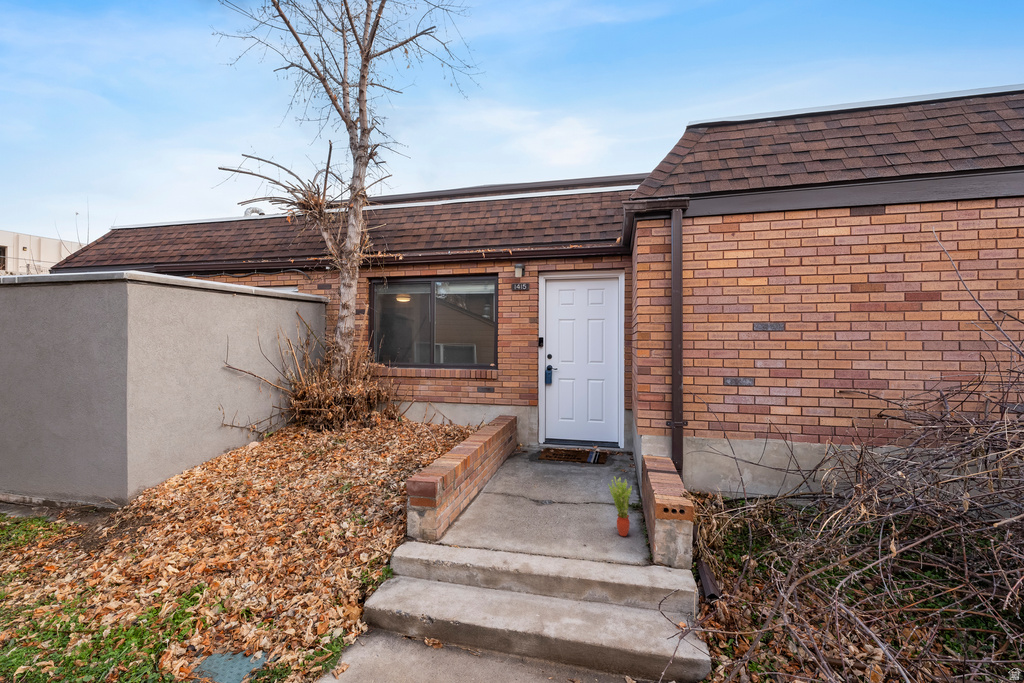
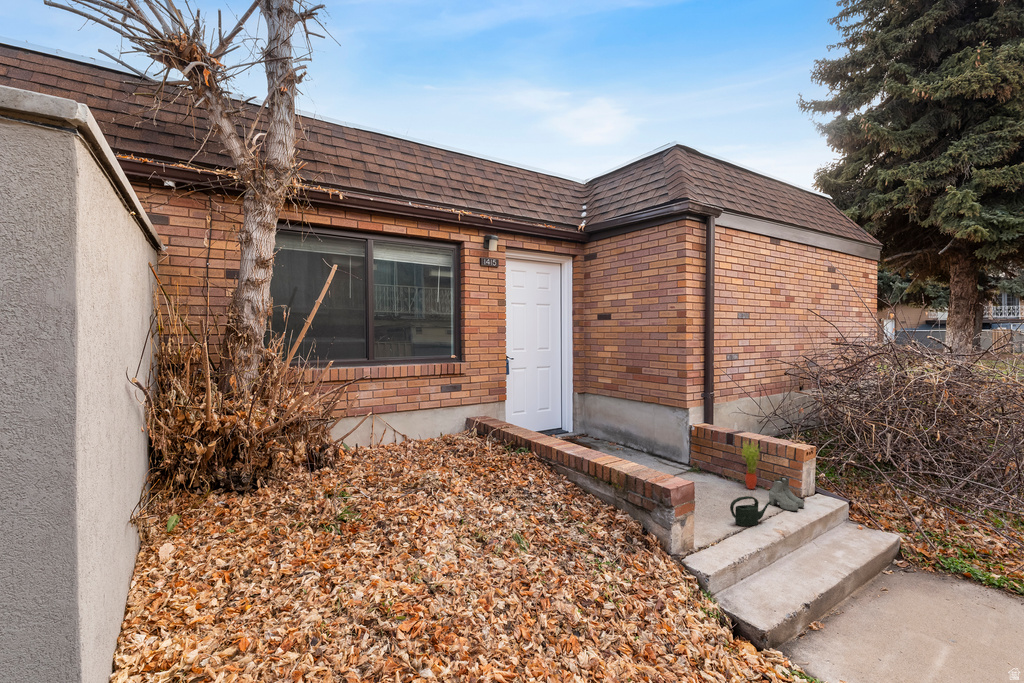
watering can: none [492,523,534,557] -> present [730,496,771,526]
boots: none [586,524,616,568] -> present [769,477,804,511]

